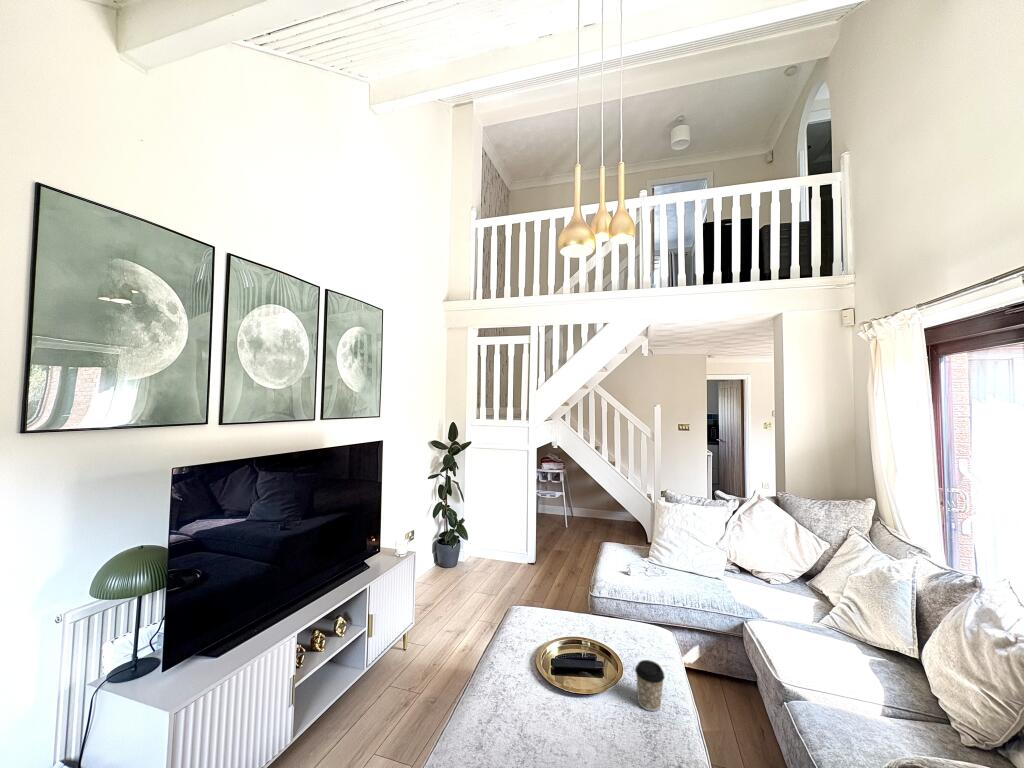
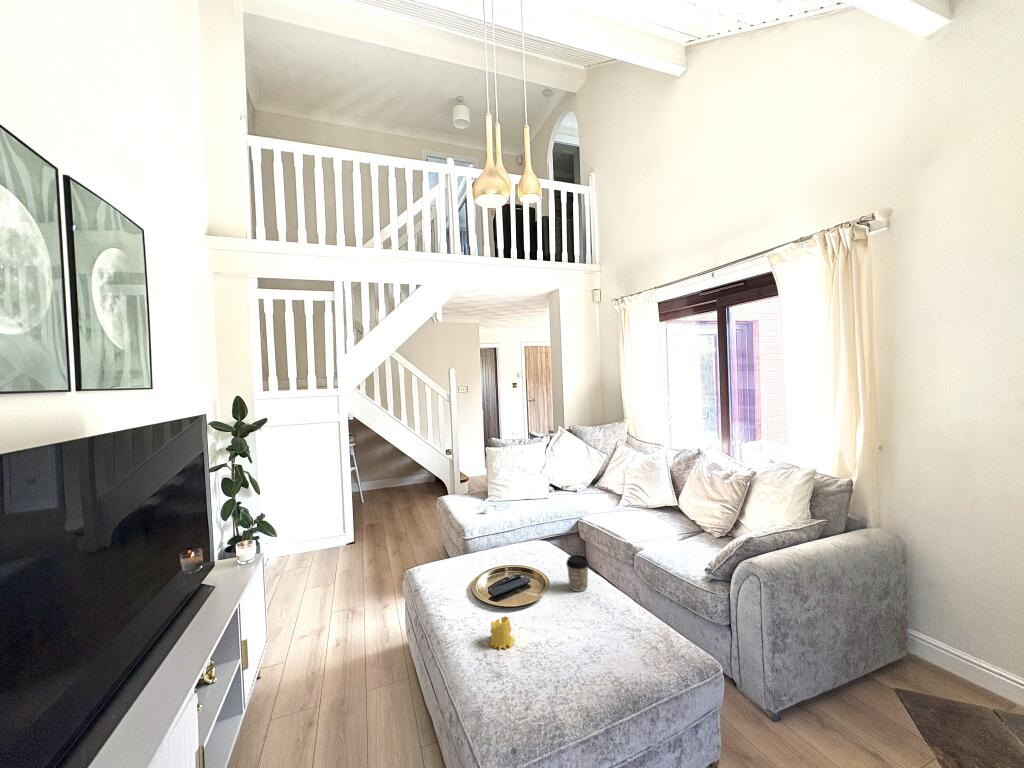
candle: none [501,690,528,729] -> present [489,616,514,649]

